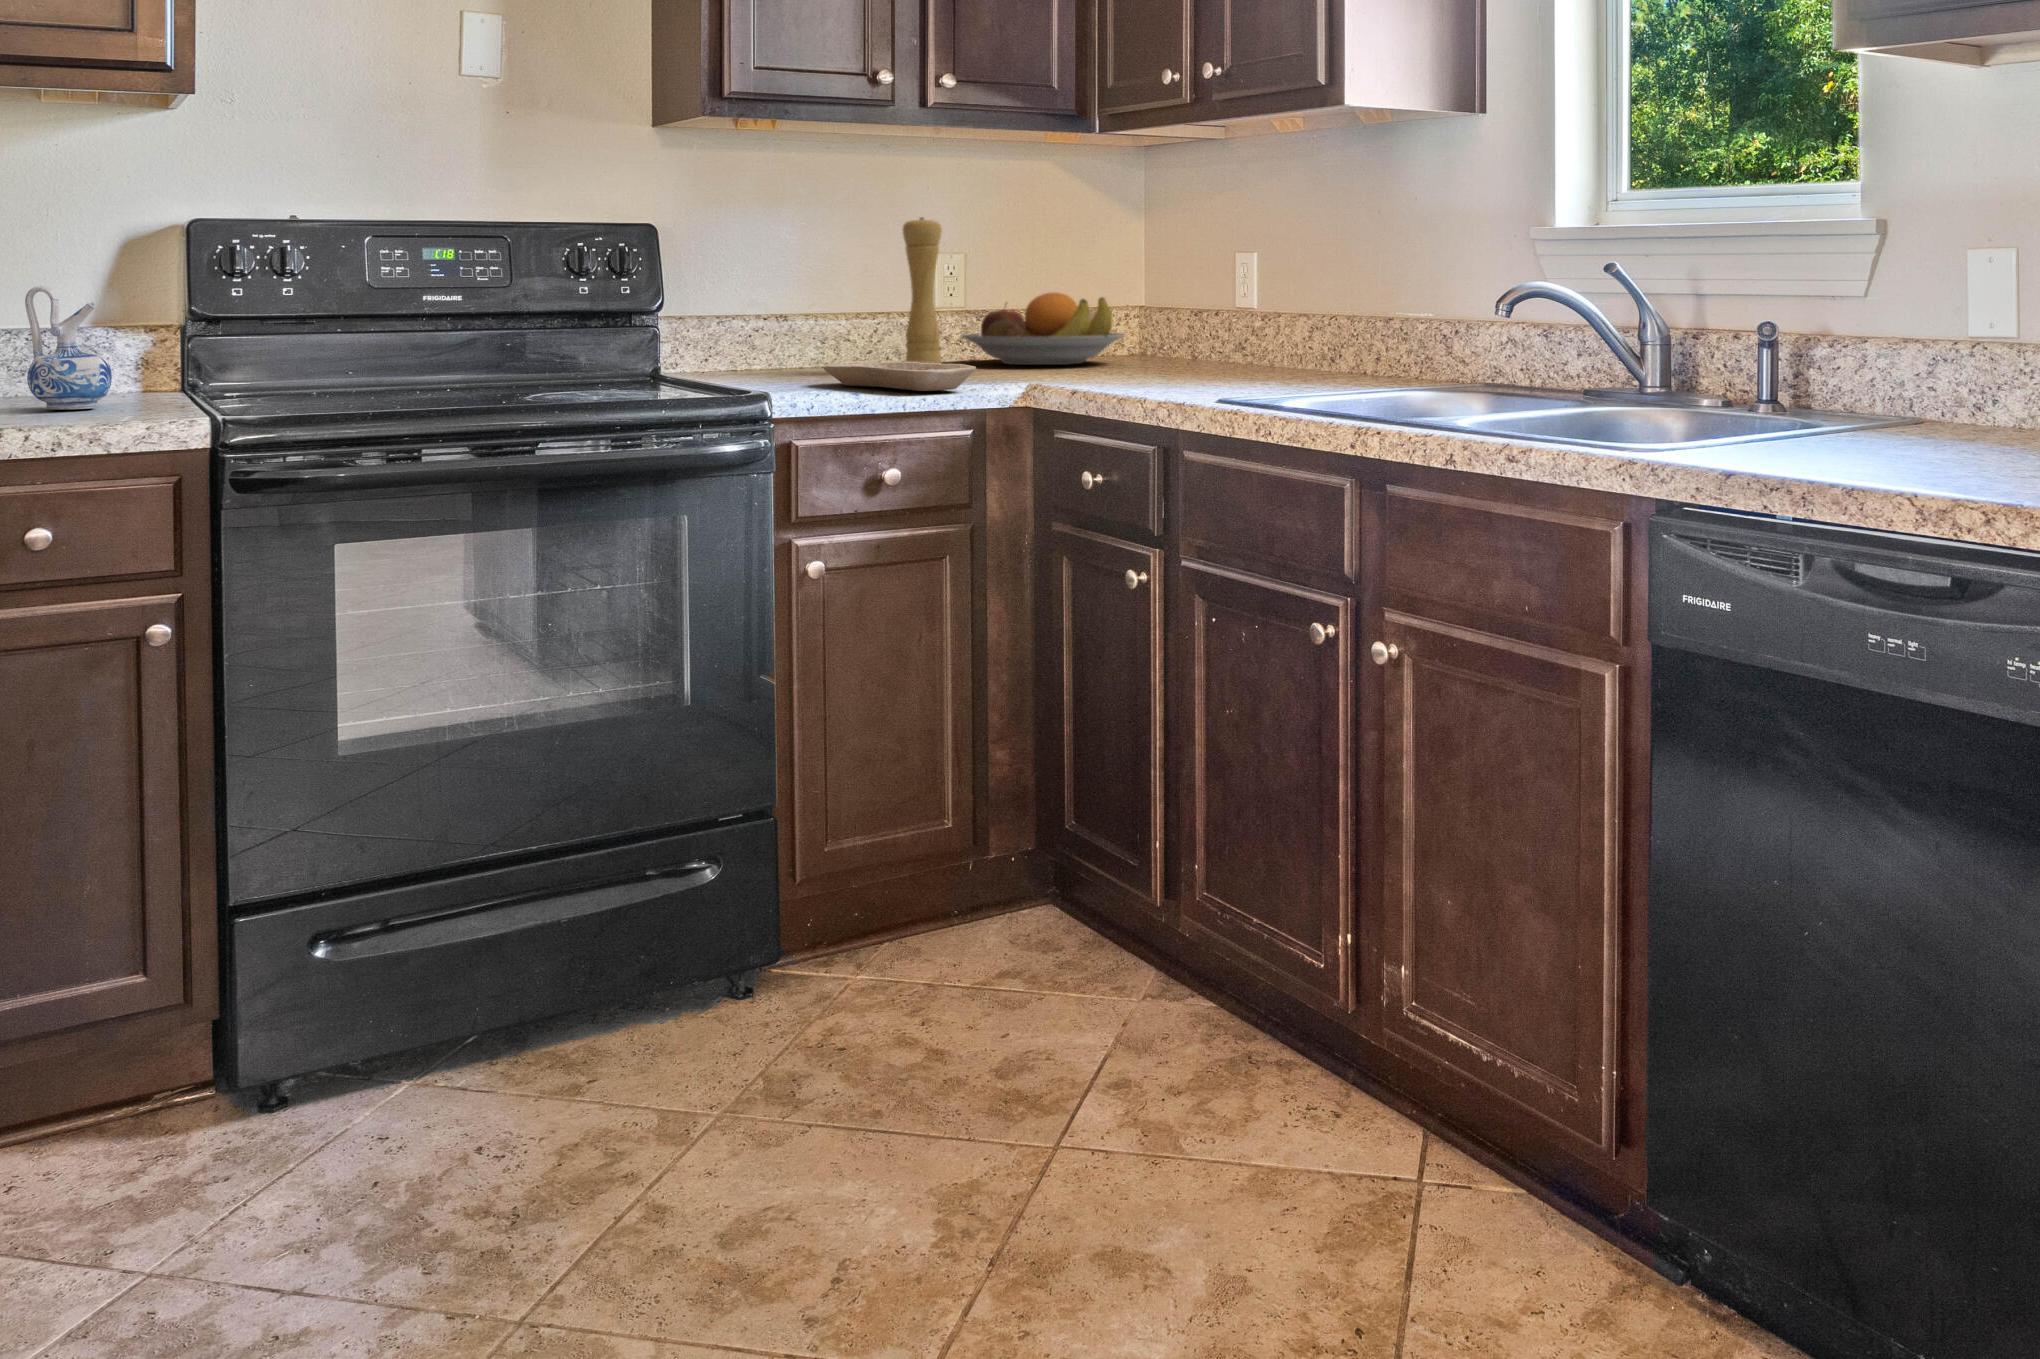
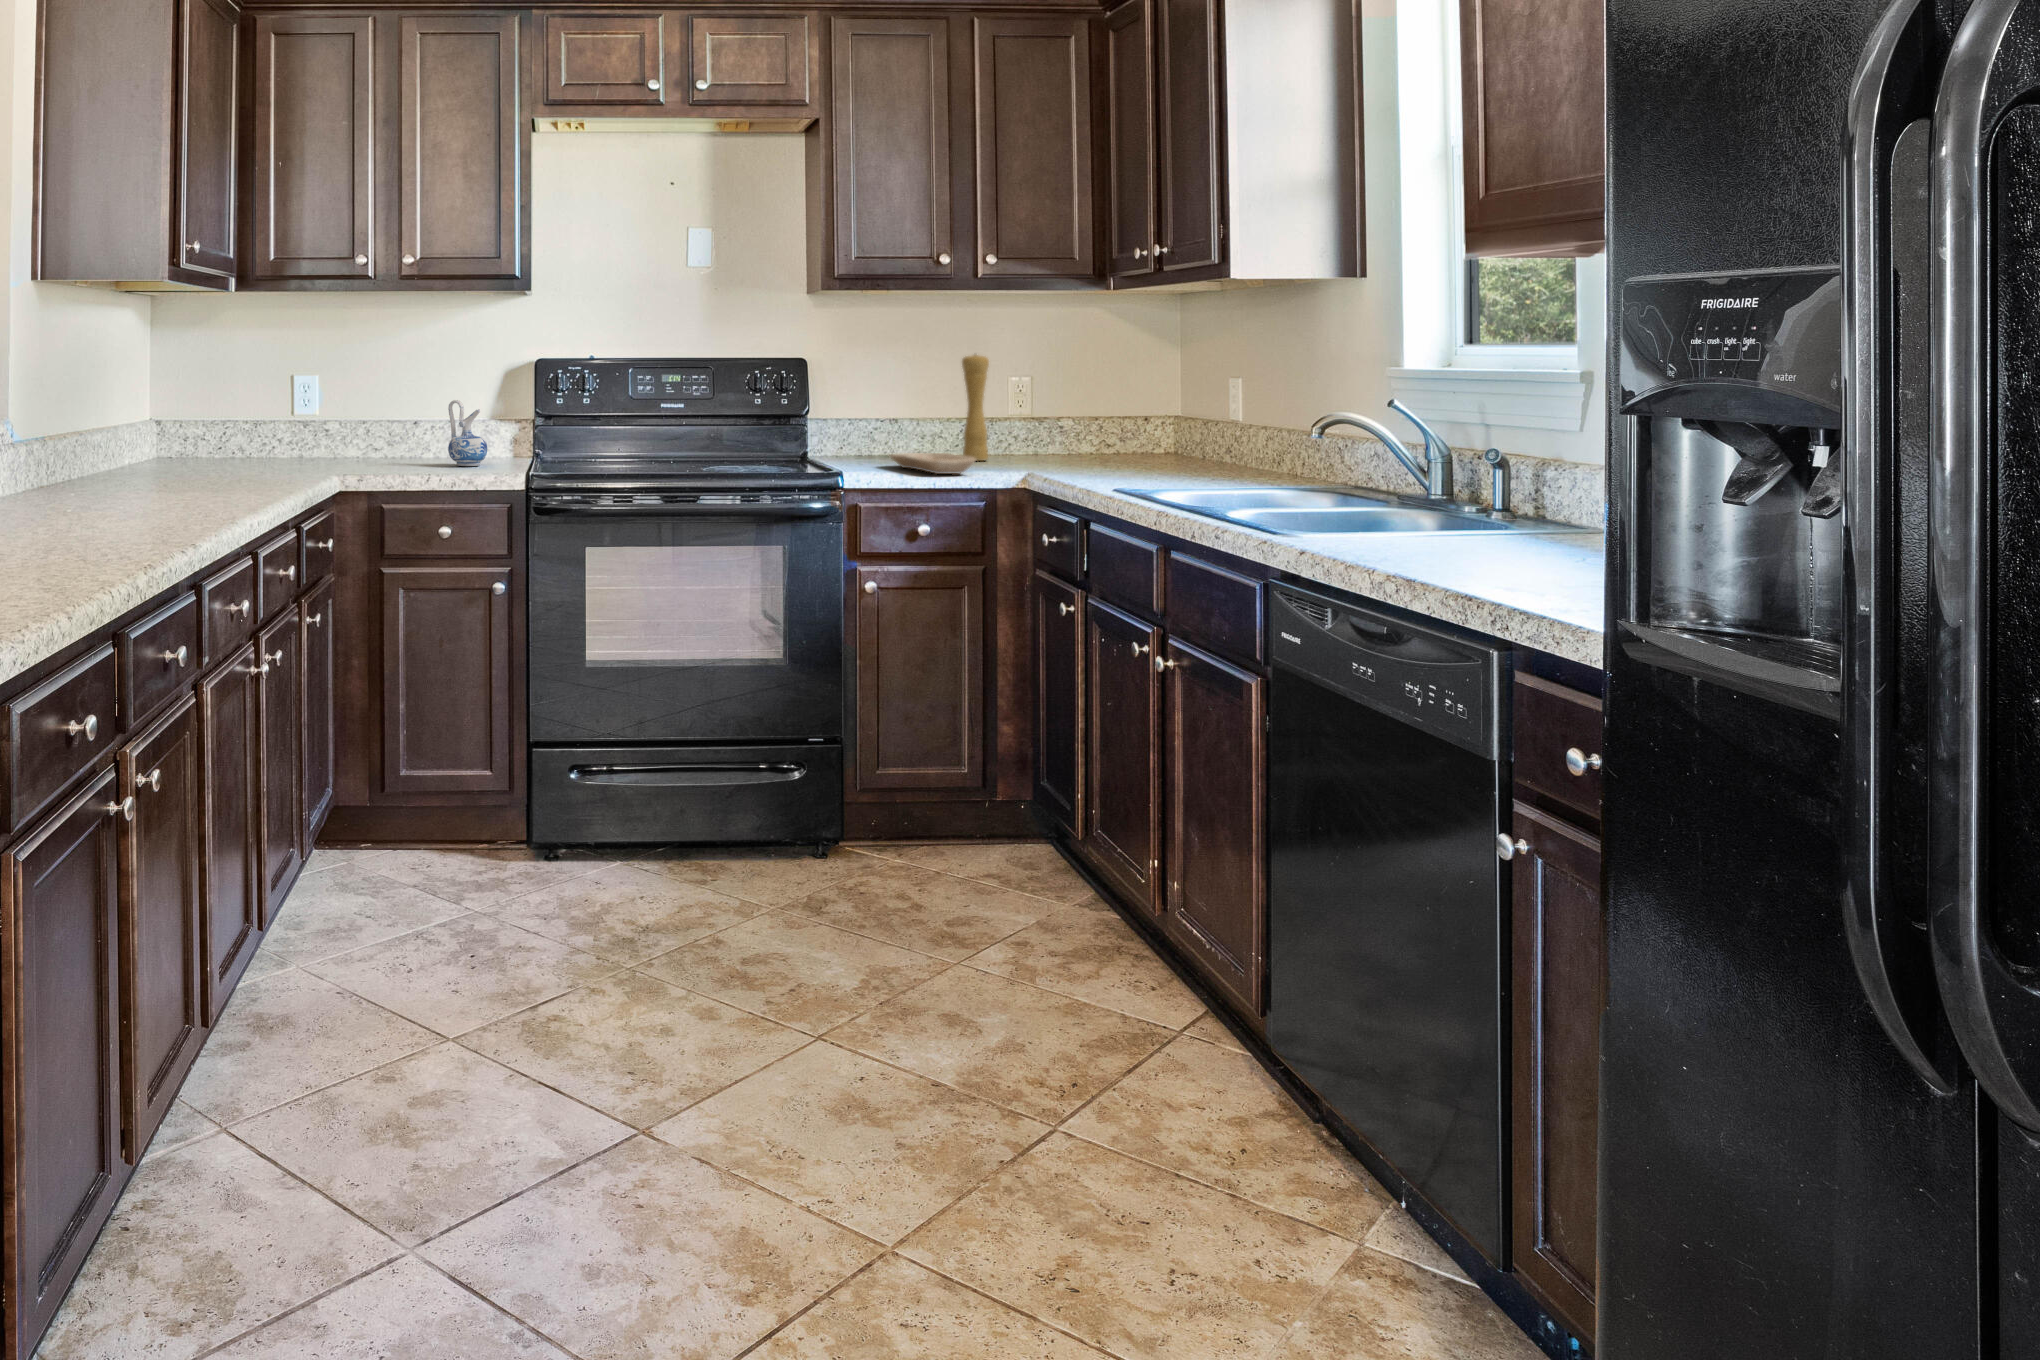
fruit bowl: present [961,292,1125,365] -> none [1021,404,1147,457]

